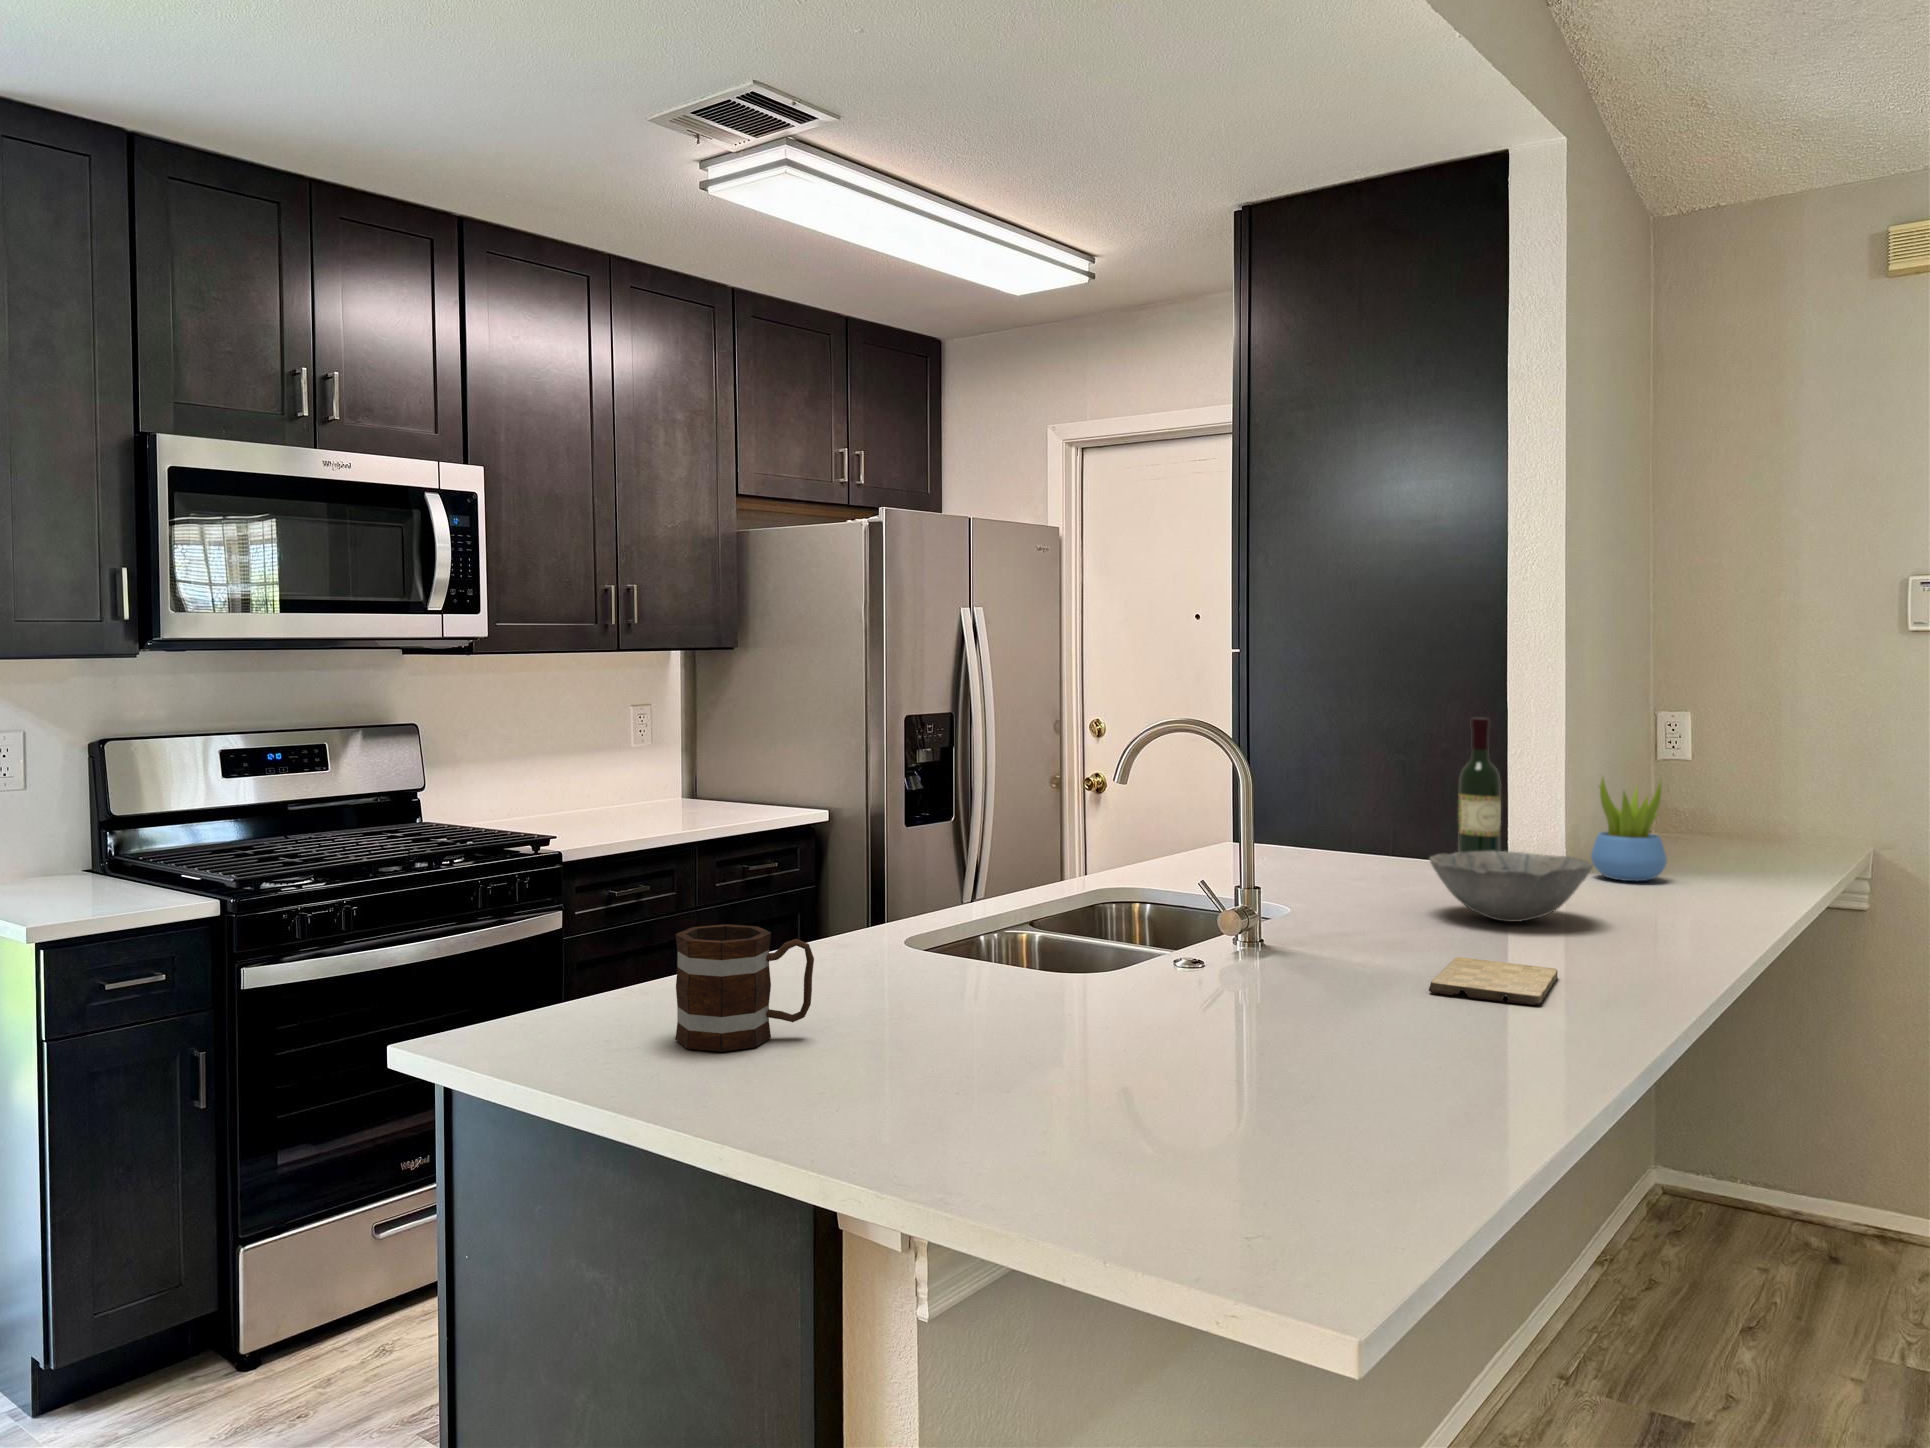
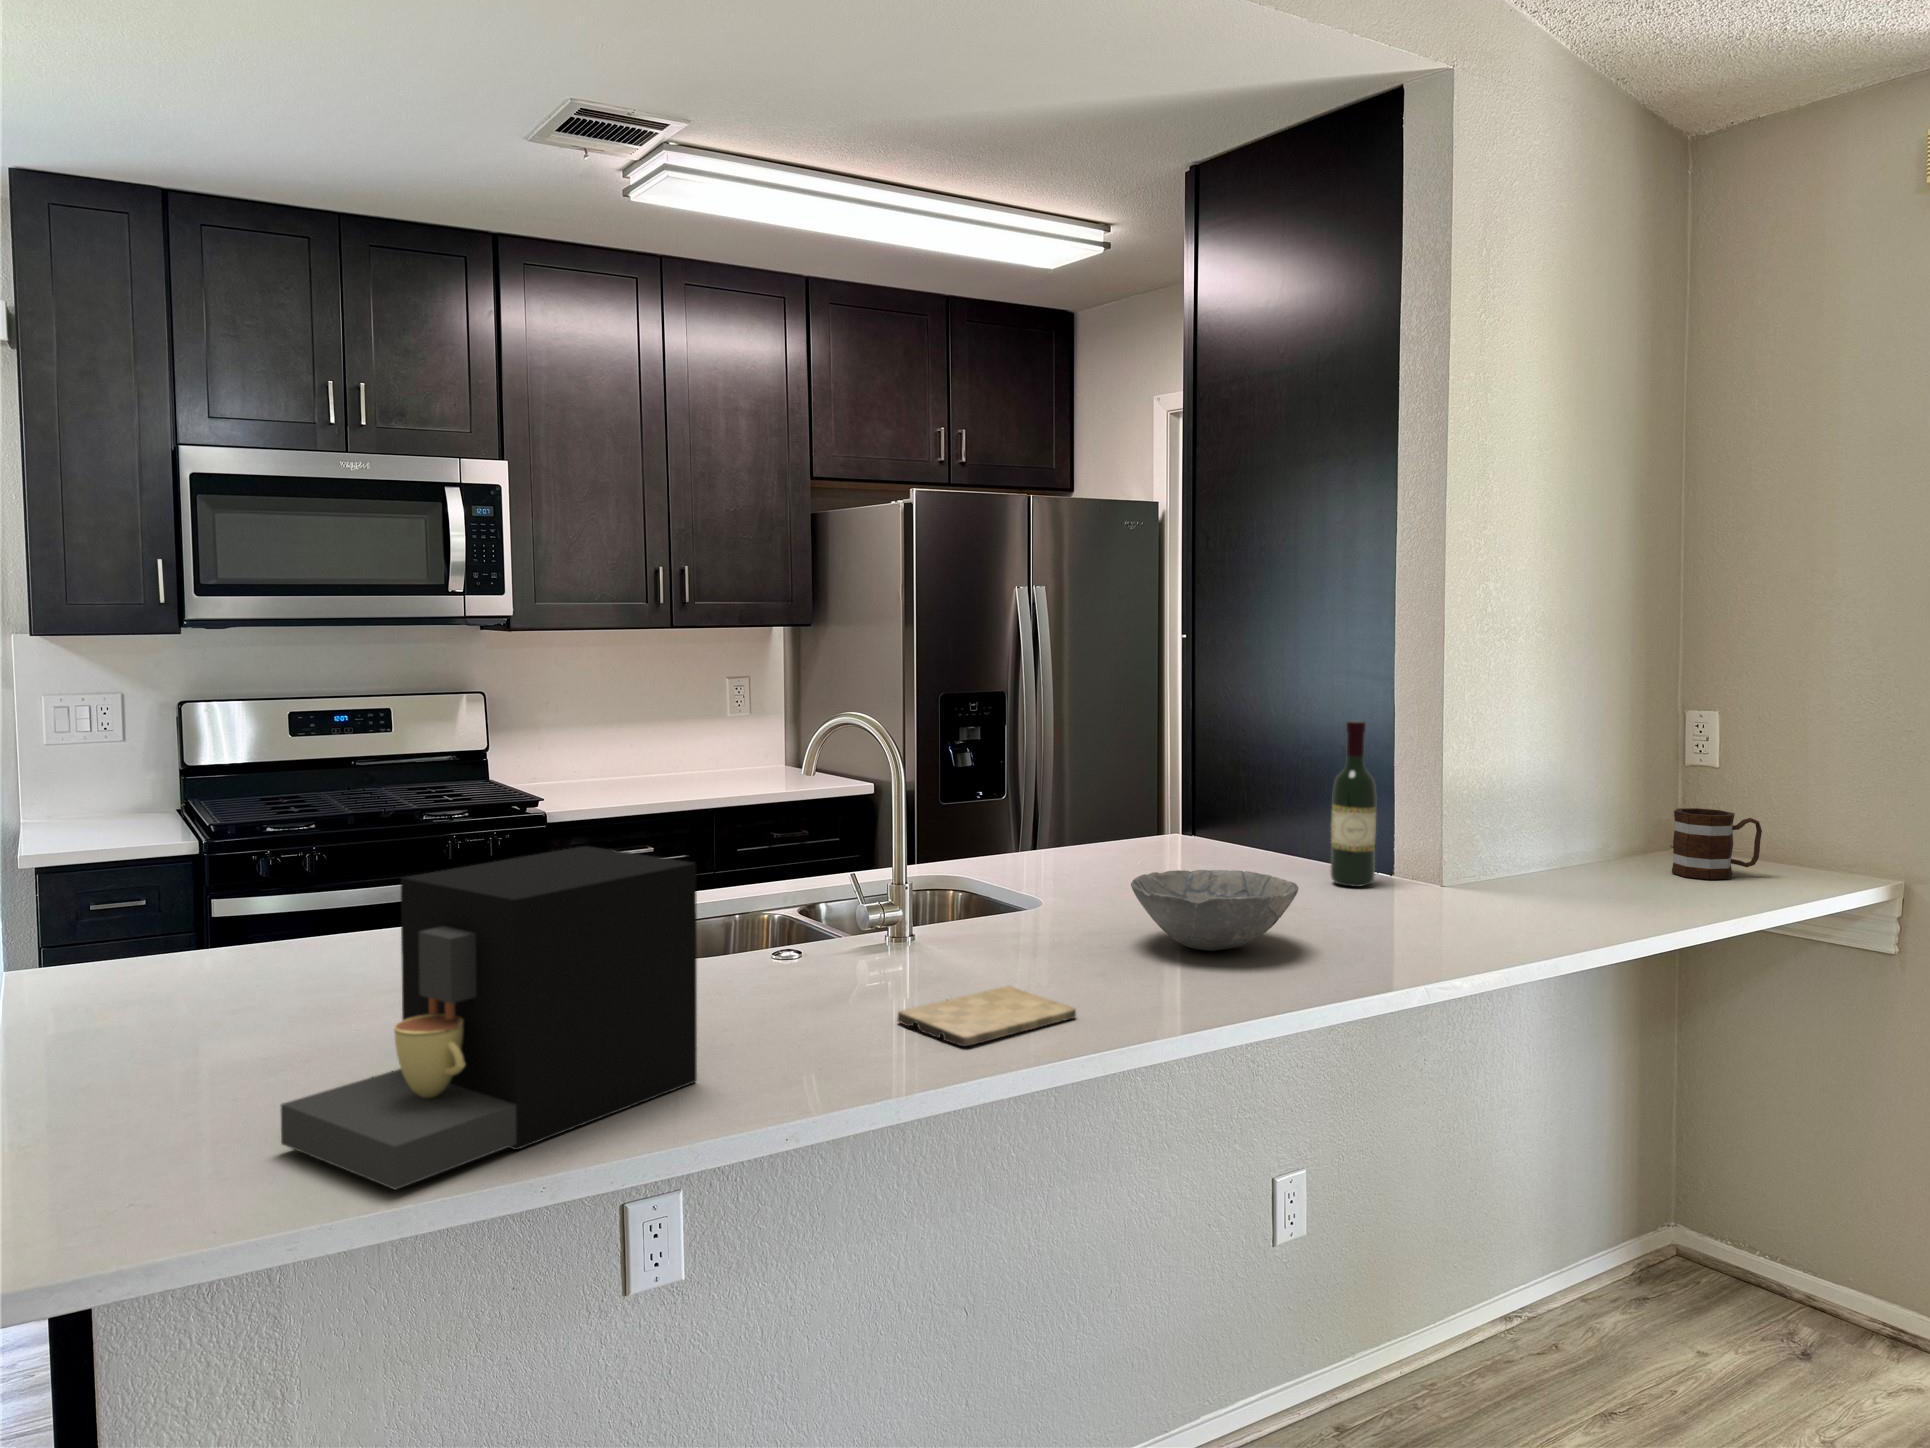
succulent plant: present [1591,778,1667,881] -> none [1445,791,1525,913]
coffee maker: none [1213,831,1424,1153] -> present [281,846,697,1190]
mug: present [675,924,814,1052] -> present [1672,808,1762,879]

